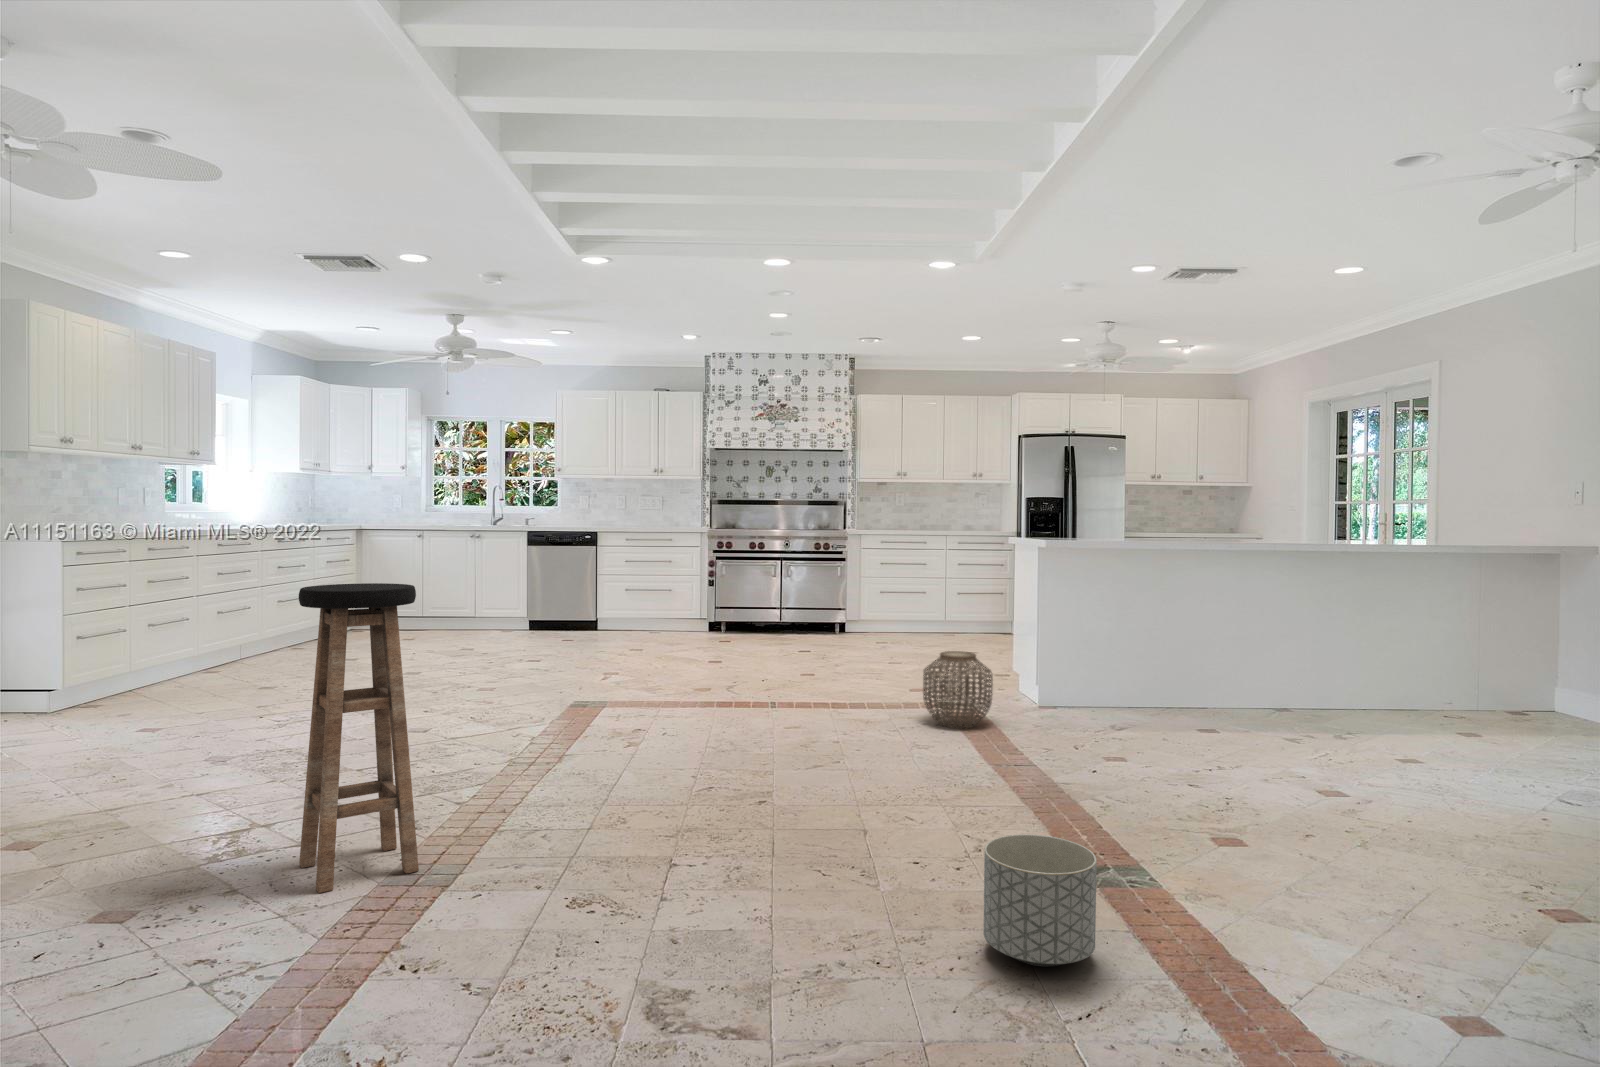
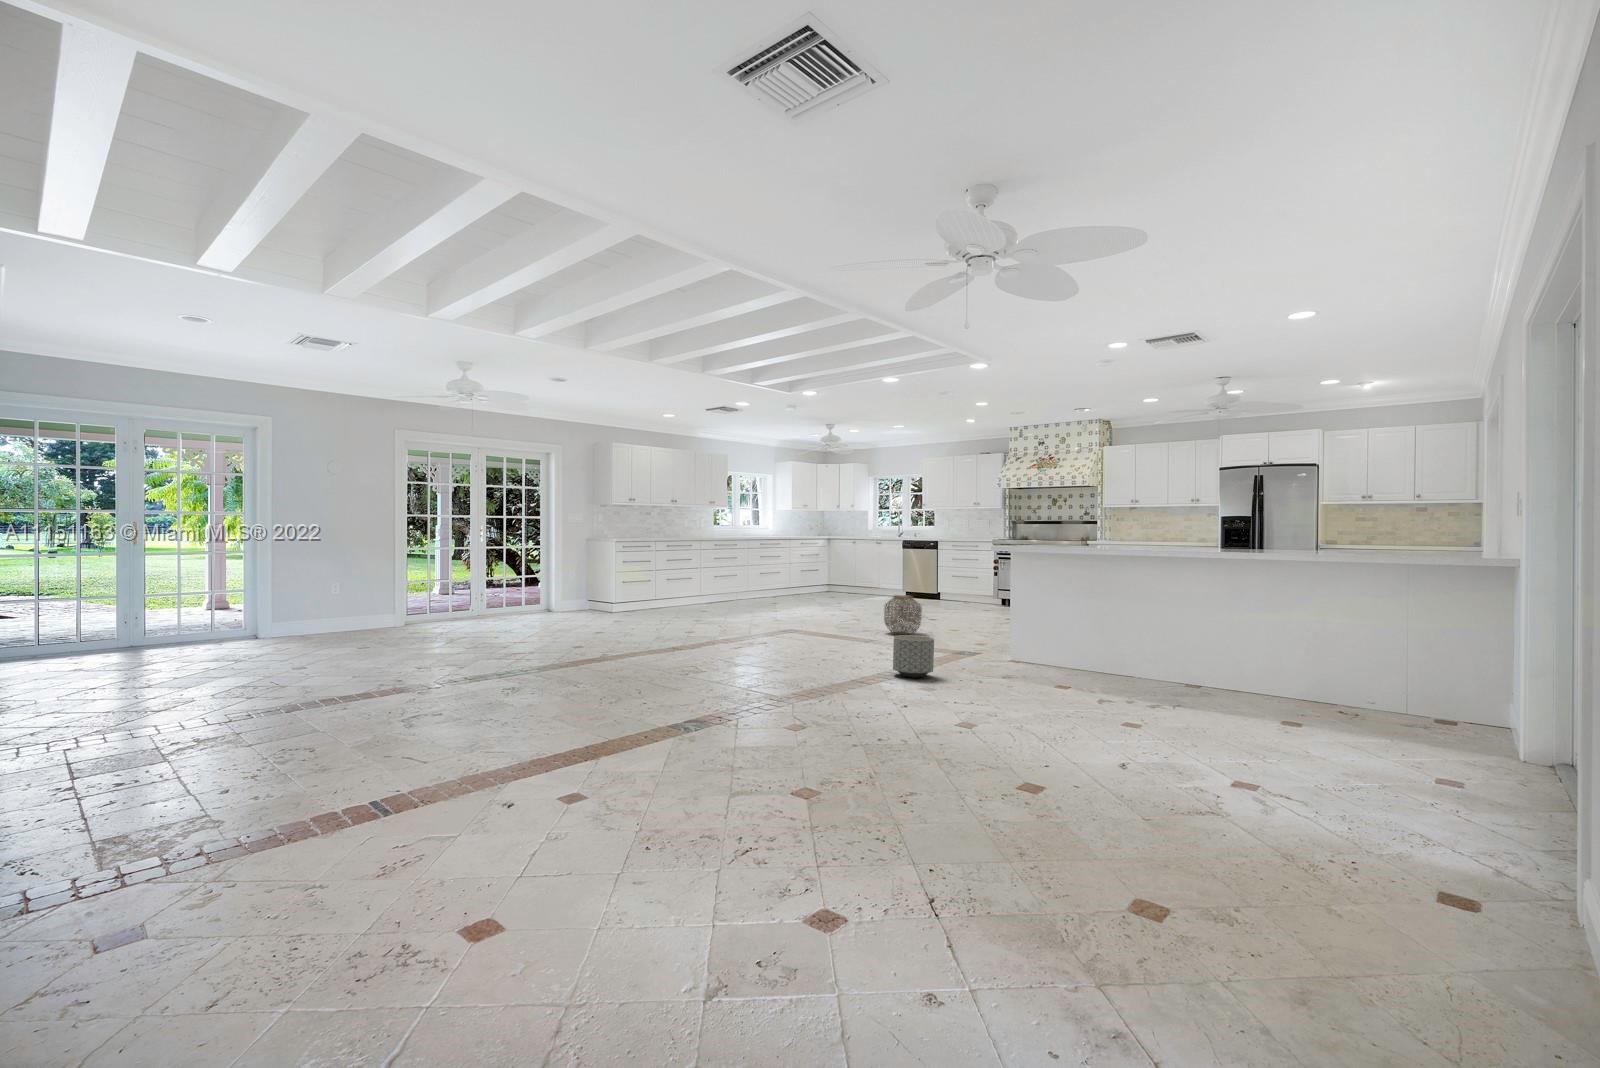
bar stool: present [299,583,419,893] -> none [585,536,622,623]
planter: present [983,834,1097,967] -> present [893,635,934,678]

